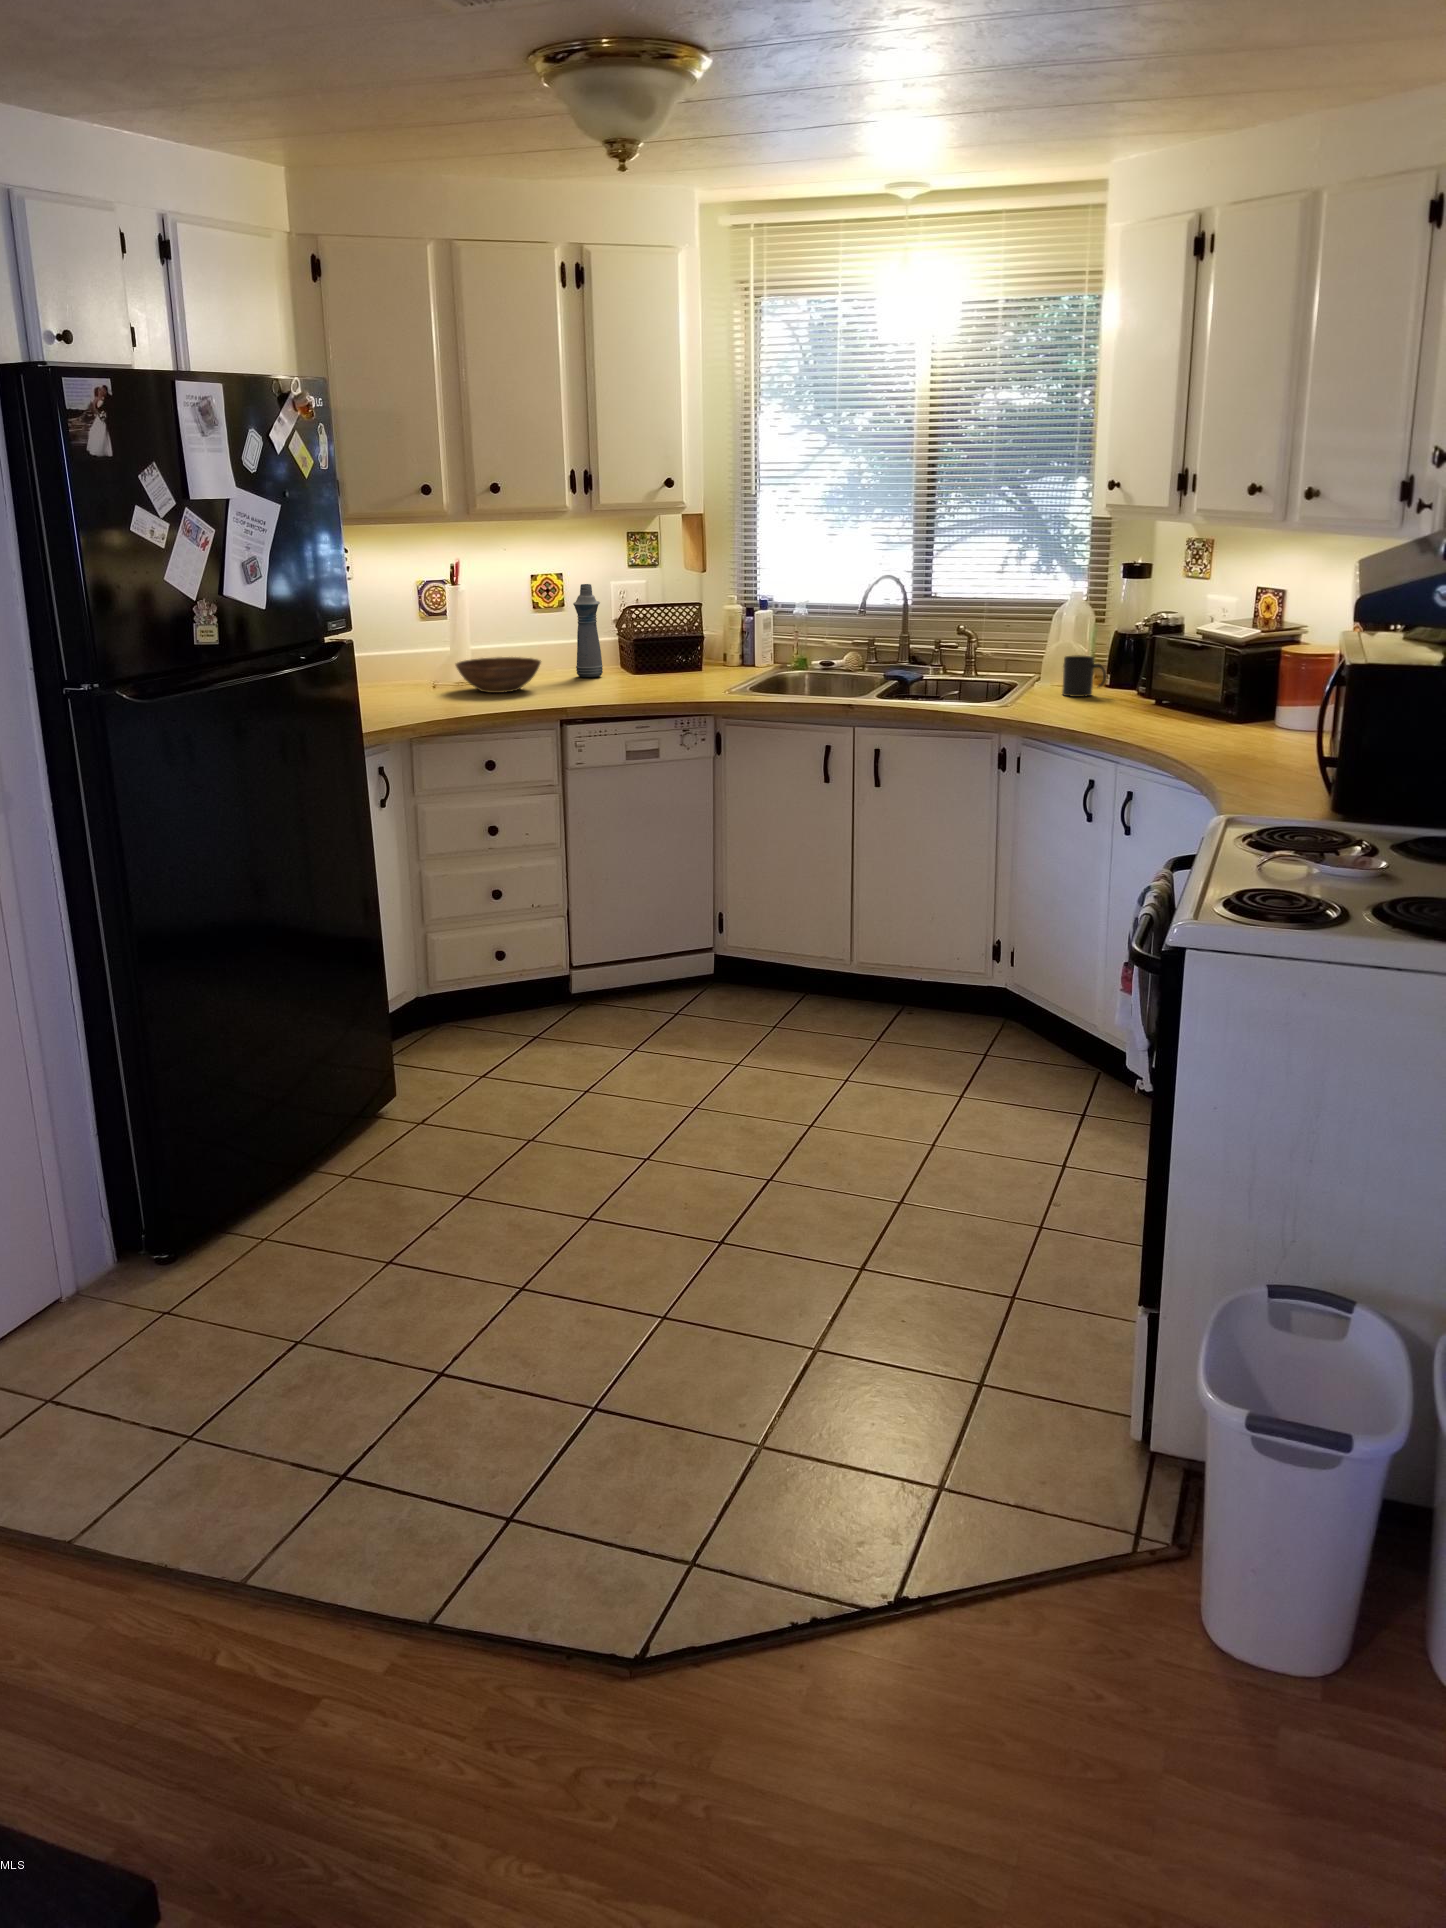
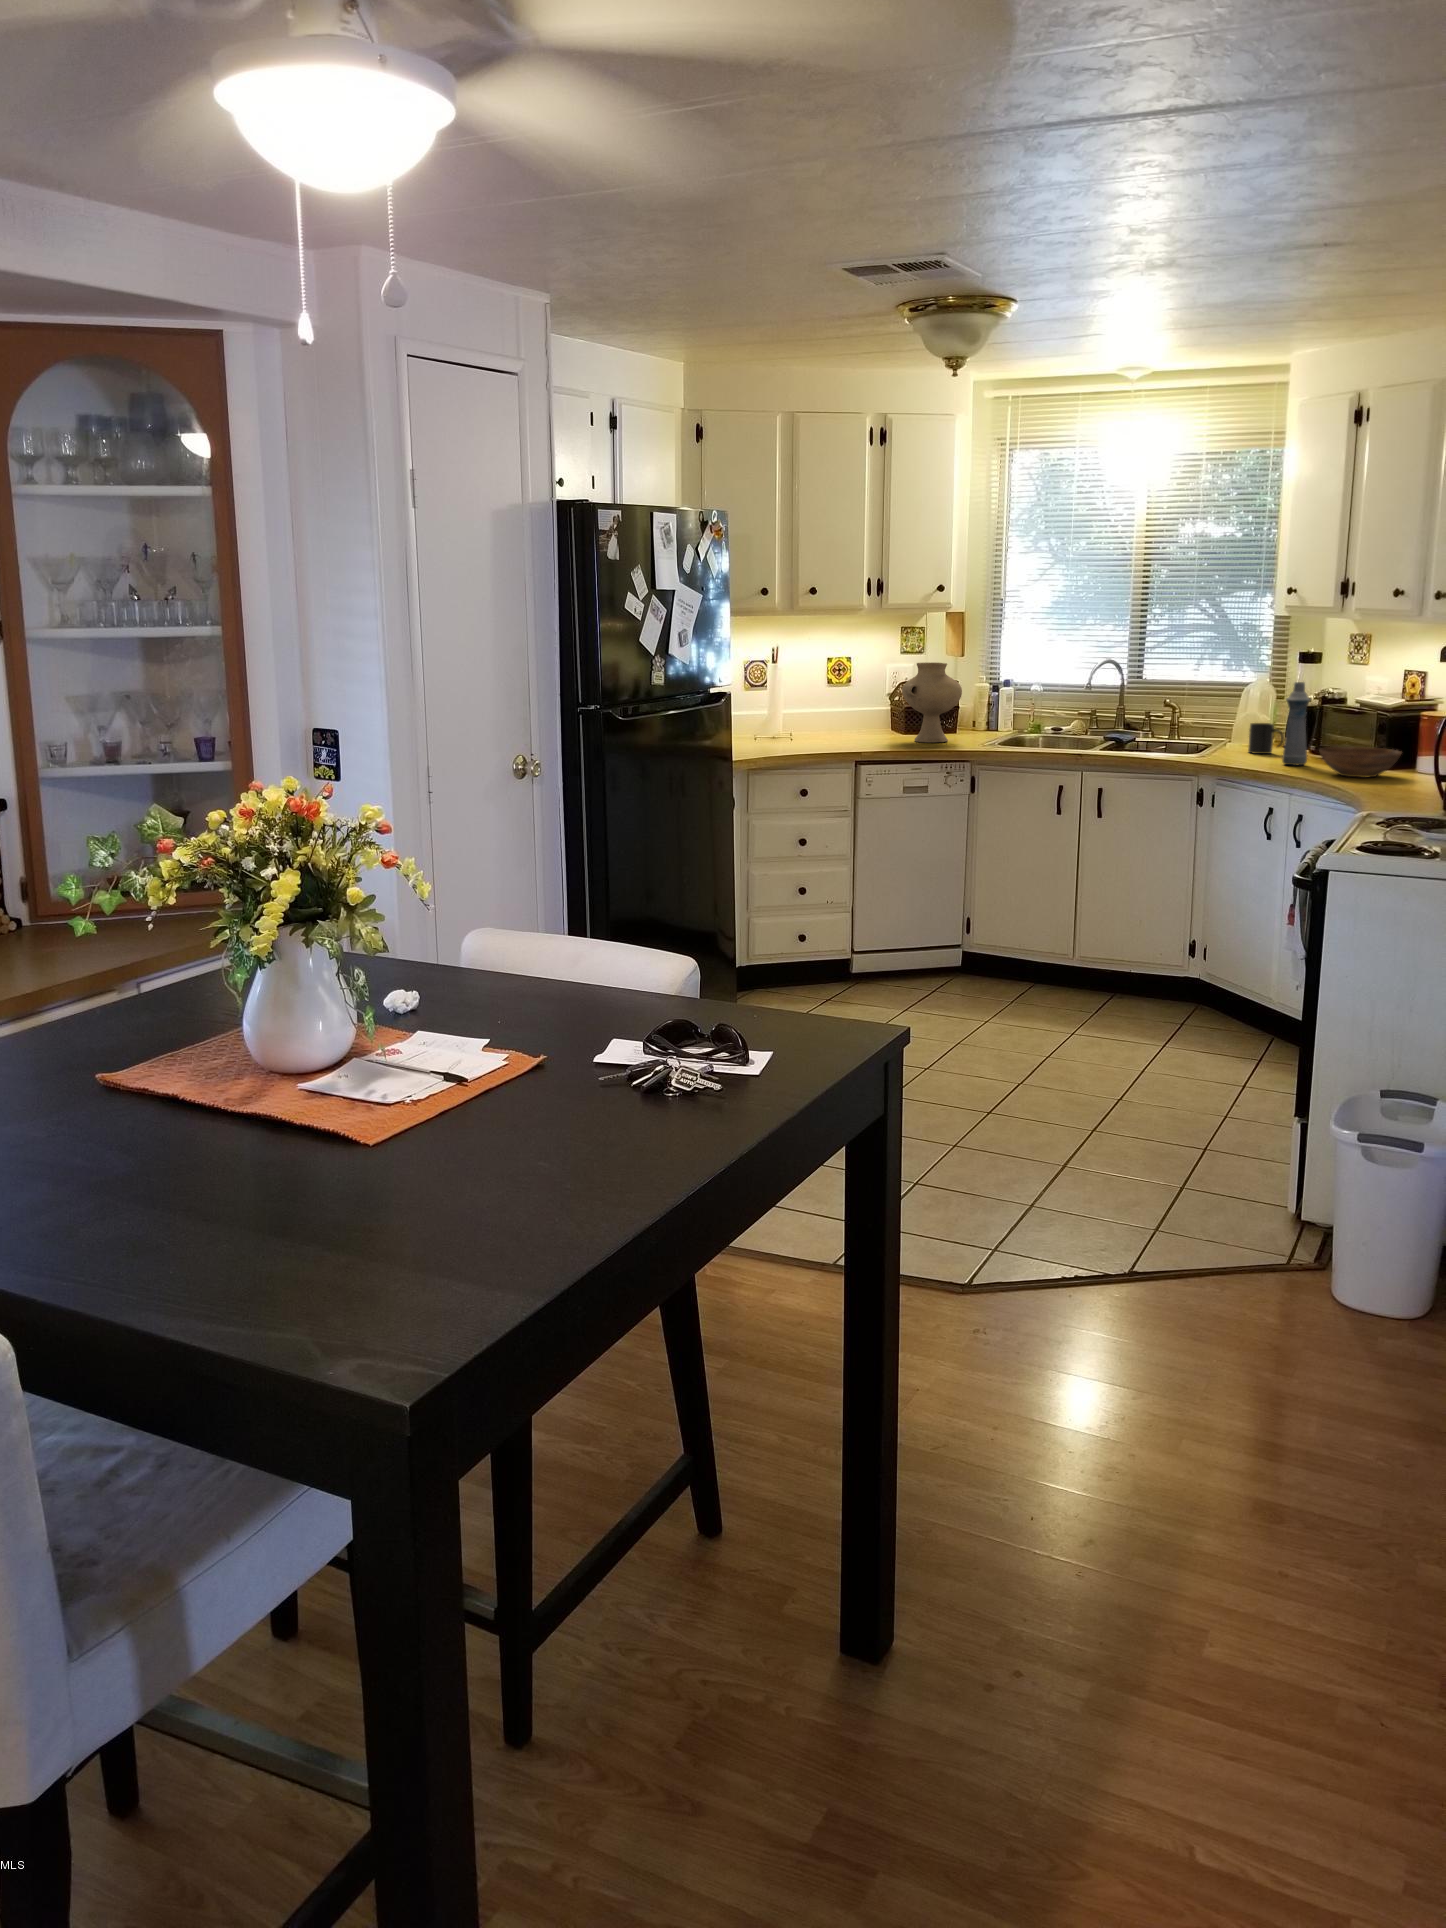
vase: none [621,582,699,689] -> present [902,662,962,742]
bottle: present [573,584,603,677] -> present [1282,682,1310,765]
bowl: present [456,657,541,693] -> present [1319,747,1402,777]

